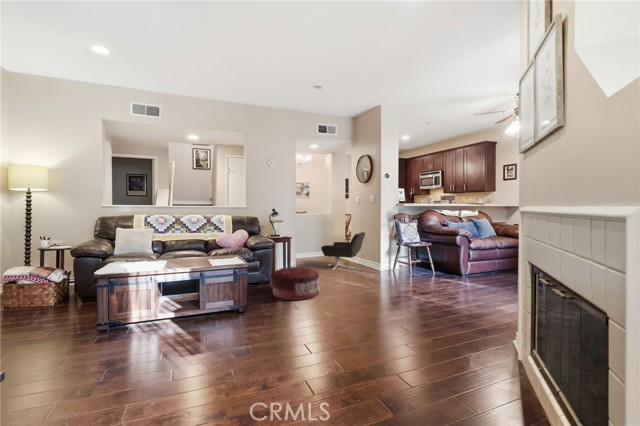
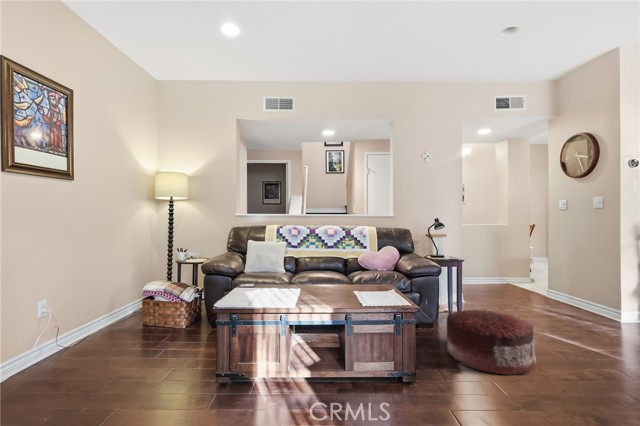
lounge chair: present [321,232,365,270] -> none [504,256,588,314]

